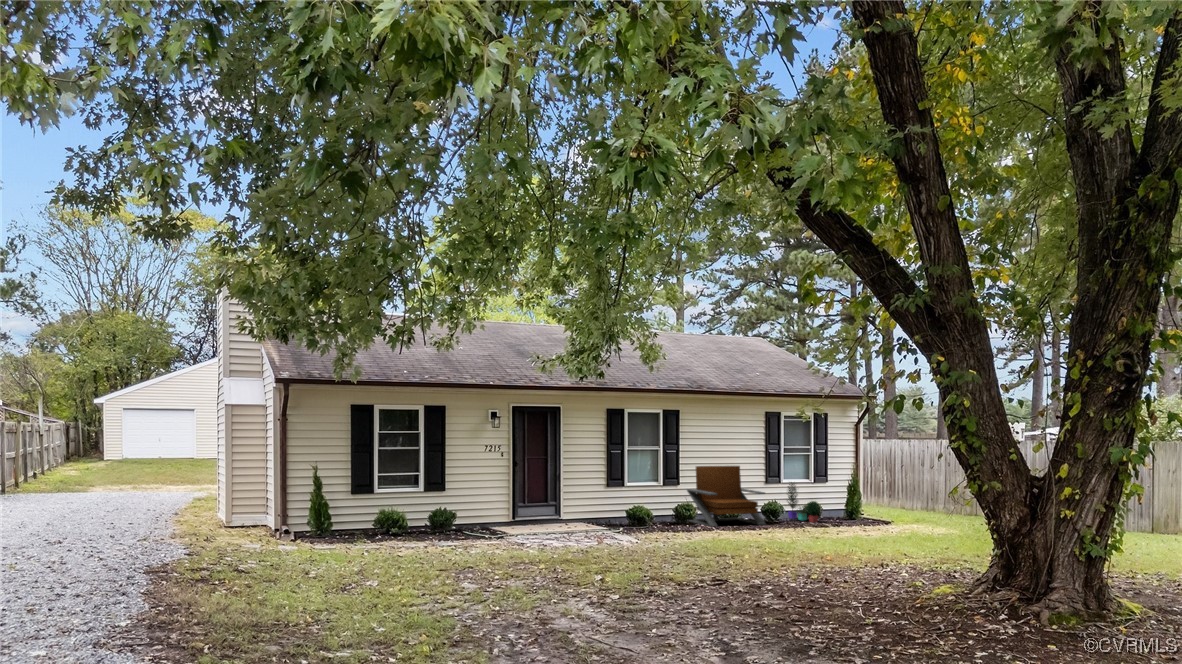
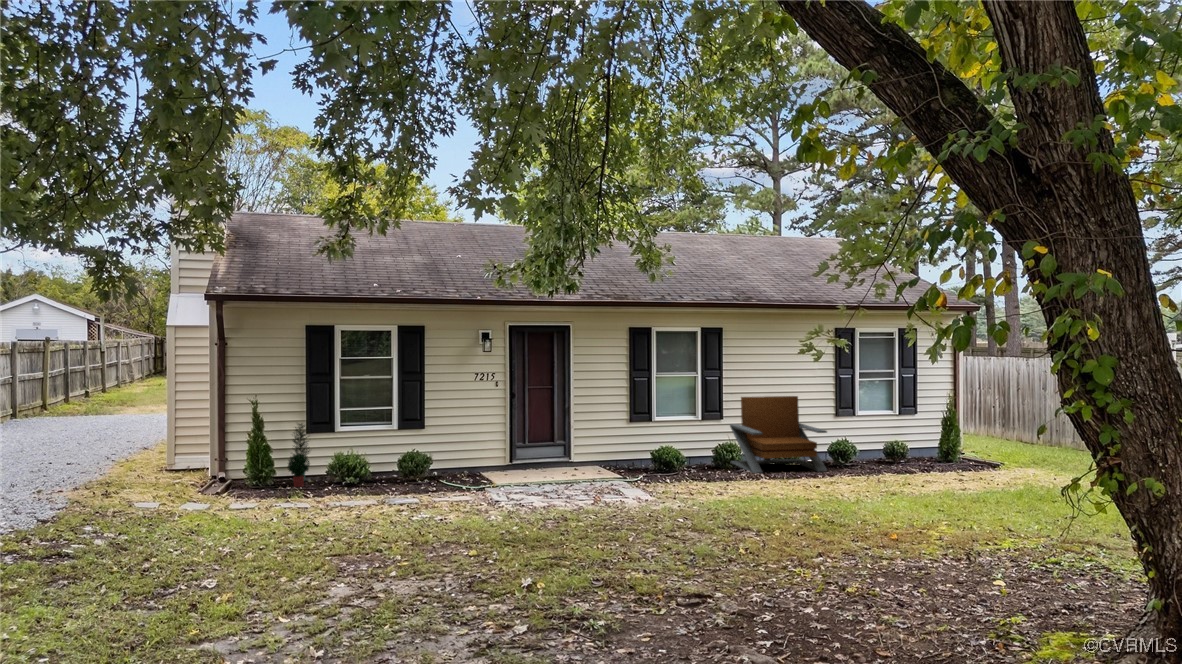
potted plant: present [787,482,820,523] -> present [288,424,310,487]

